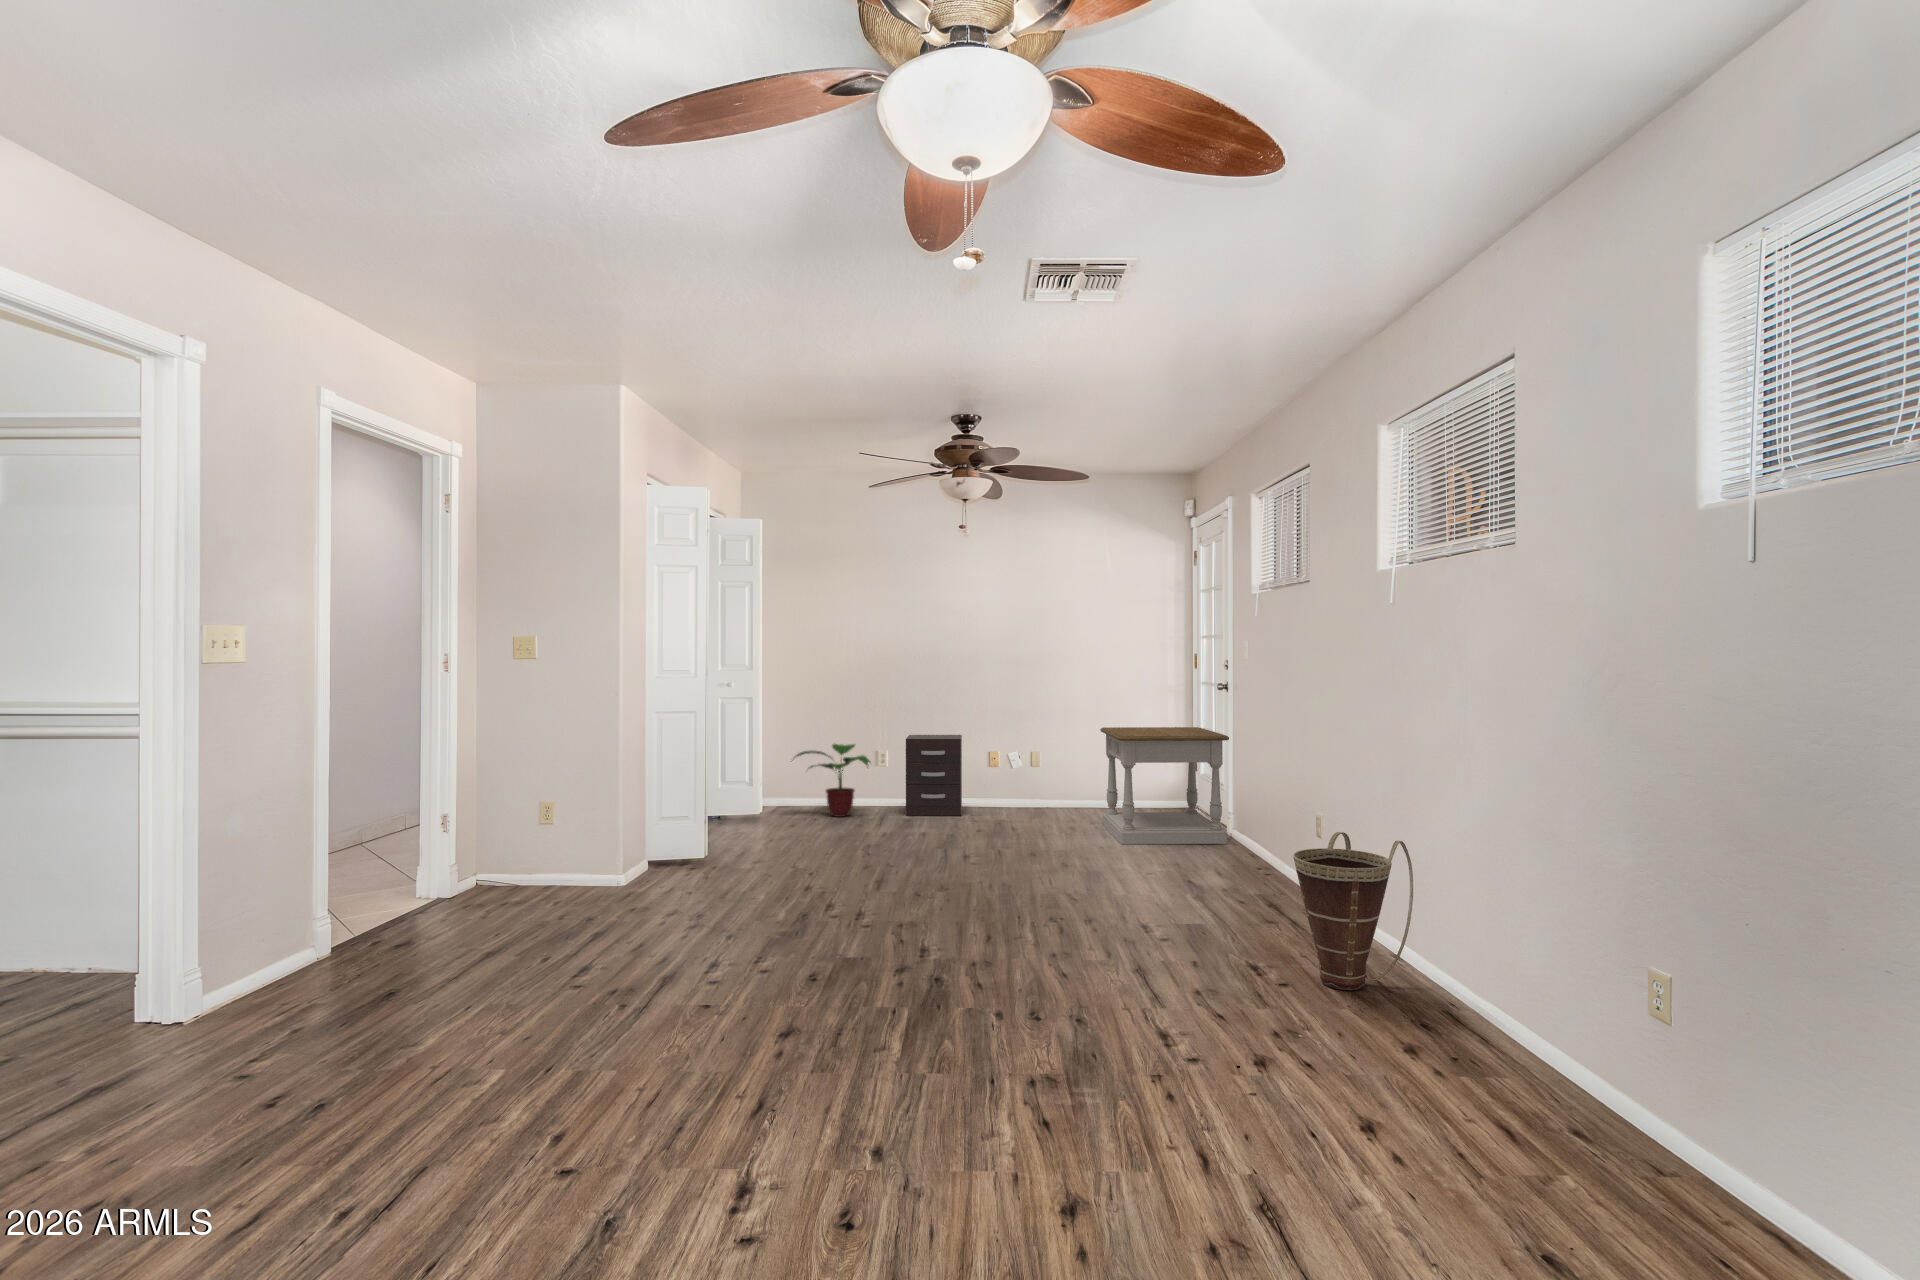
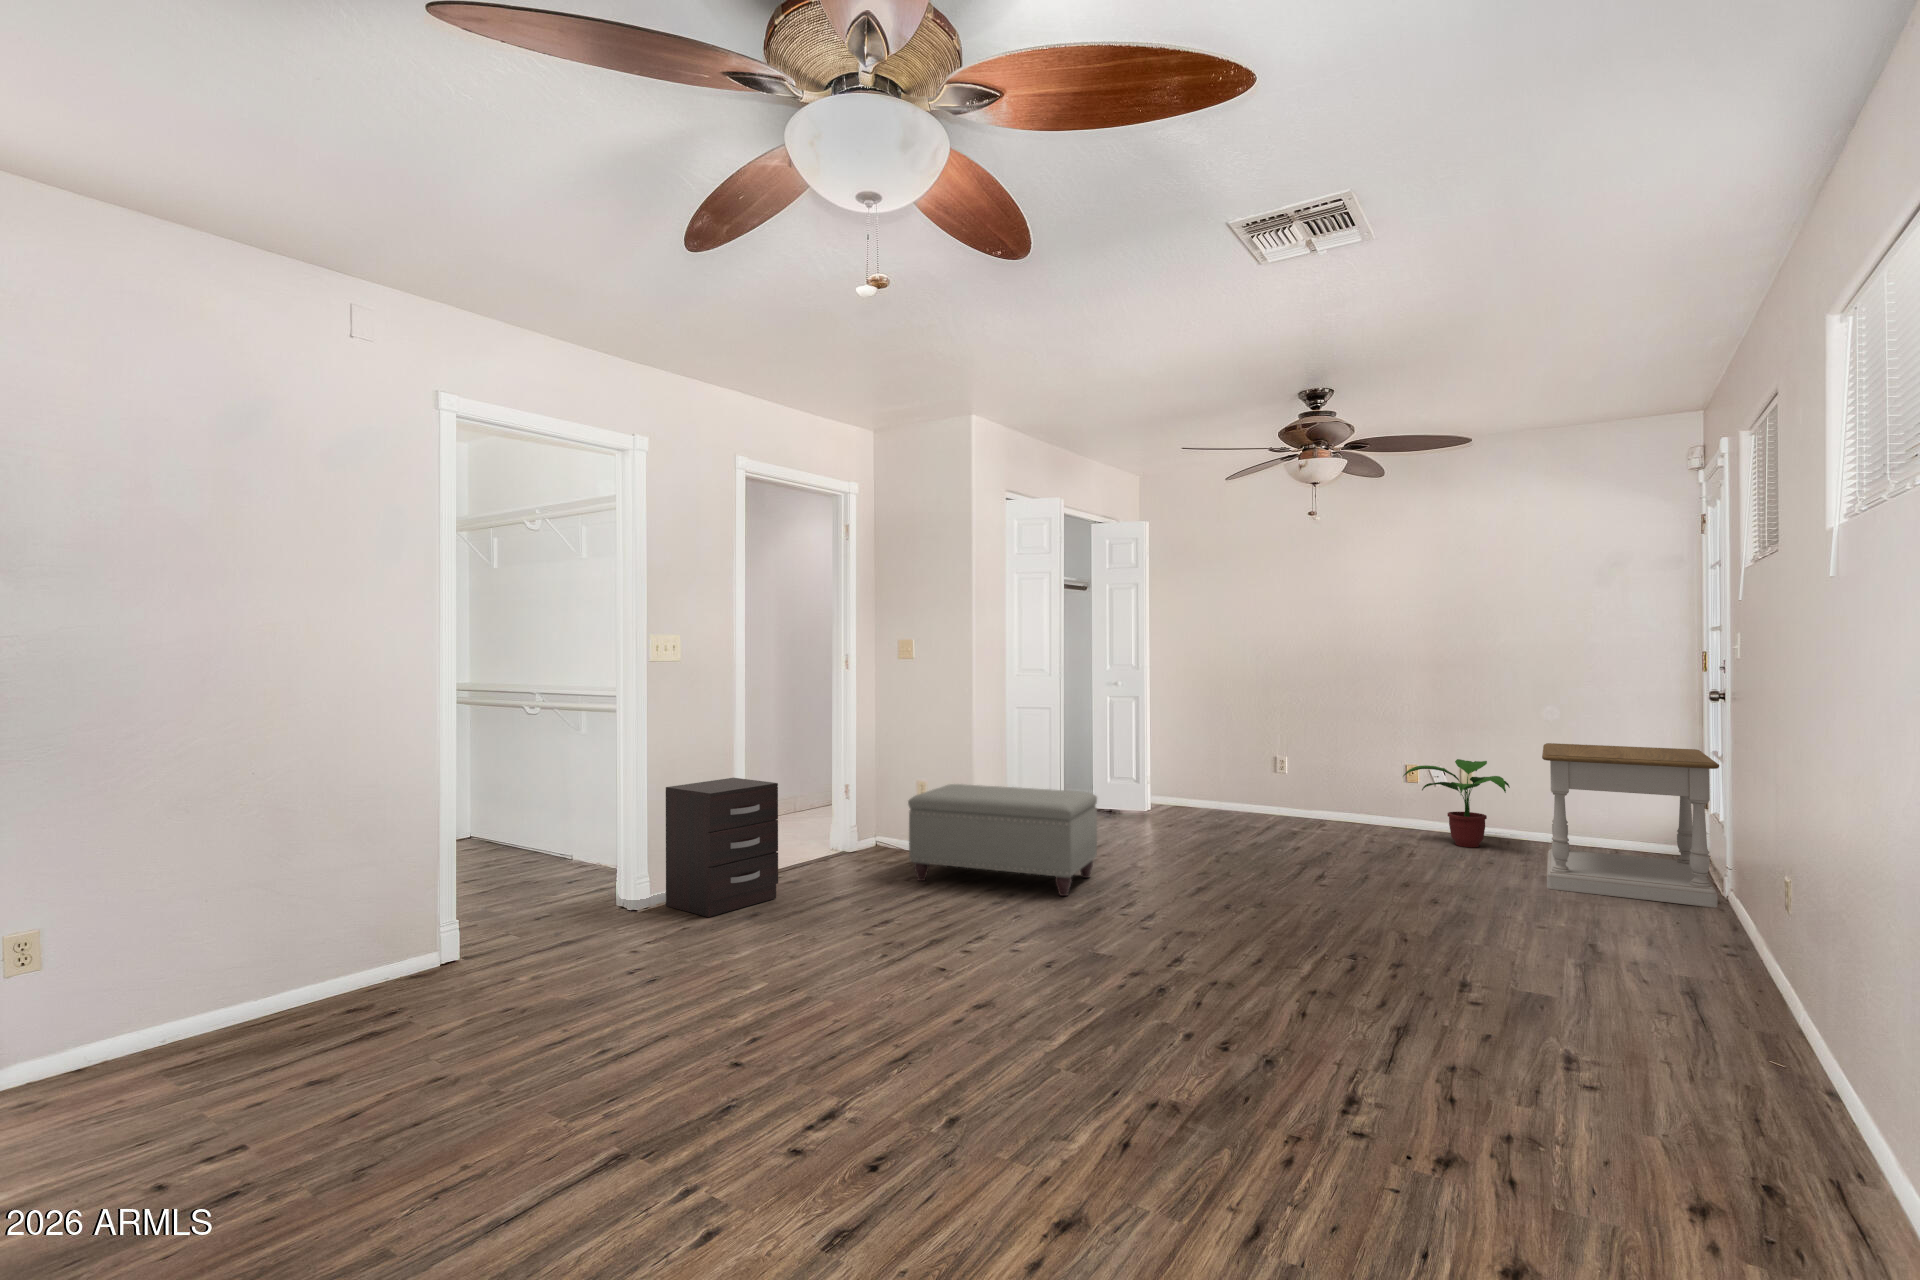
dresser: present [906,735,962,816] -> present [666,778,778,917]
potted plant: present [796,744,871,817] -> present [1403,759,1510,847]
ottoman: none [561,797,767,917] -> present [908,784,1097,896]
basket: present [1293,832,1413,990] -> none [1610,901,1836,1119]

